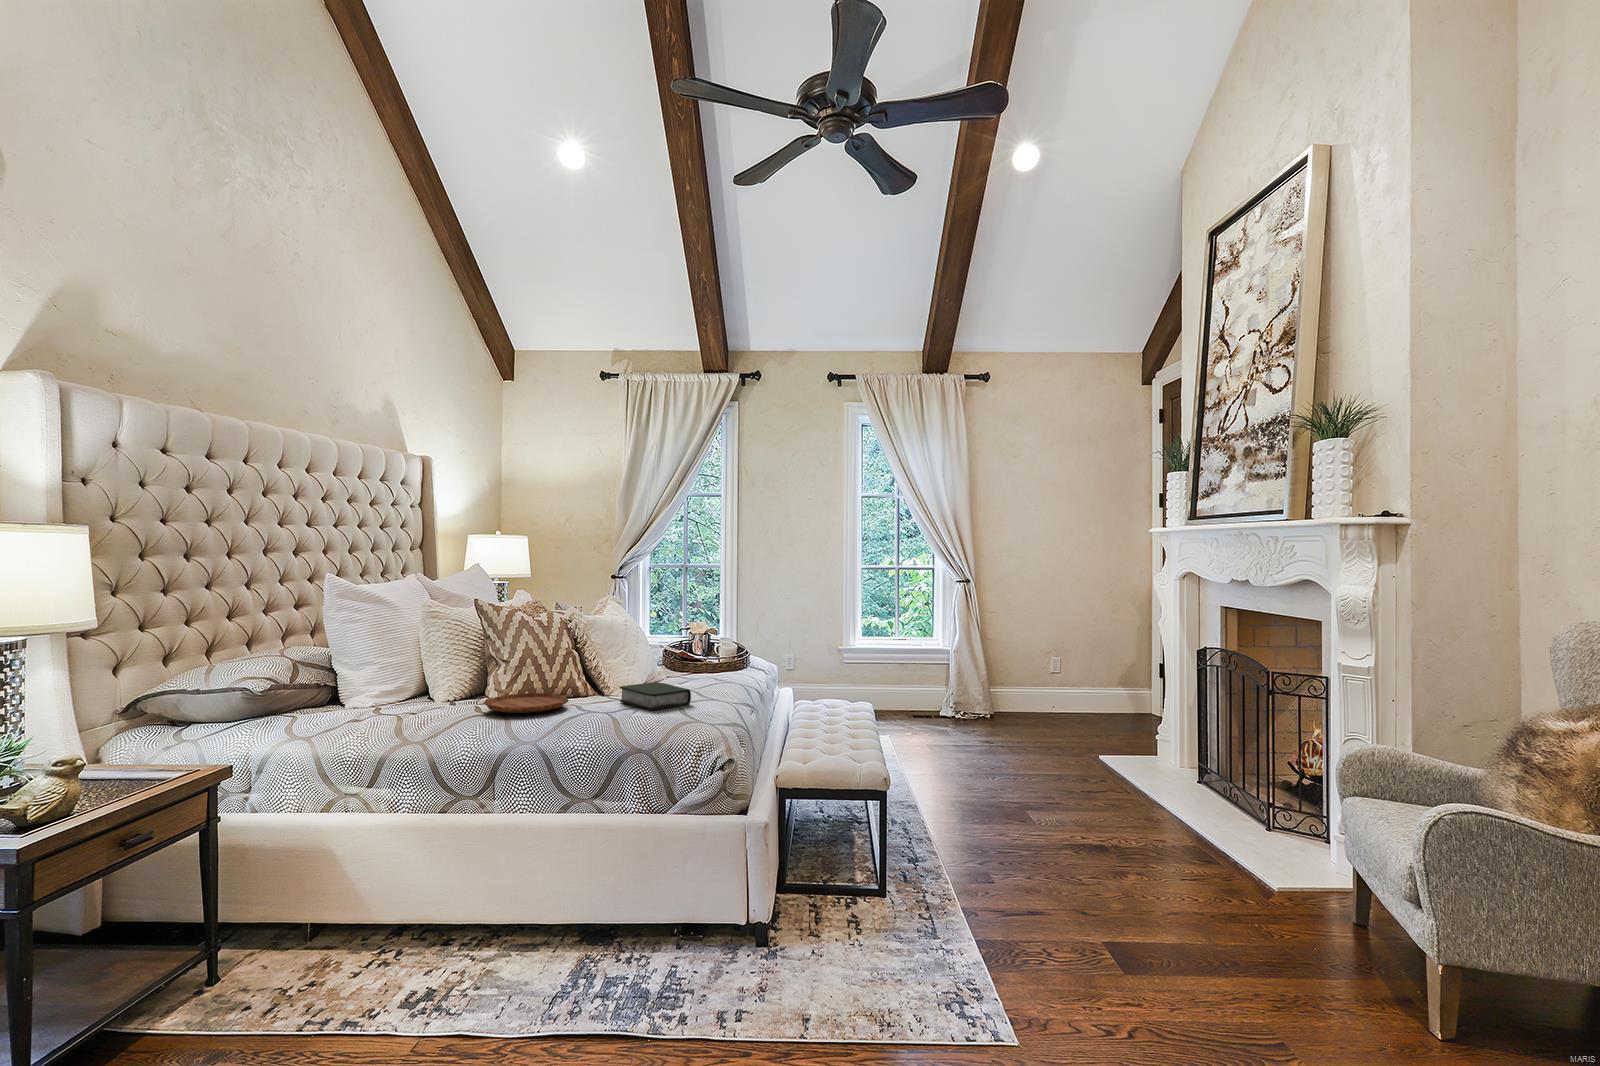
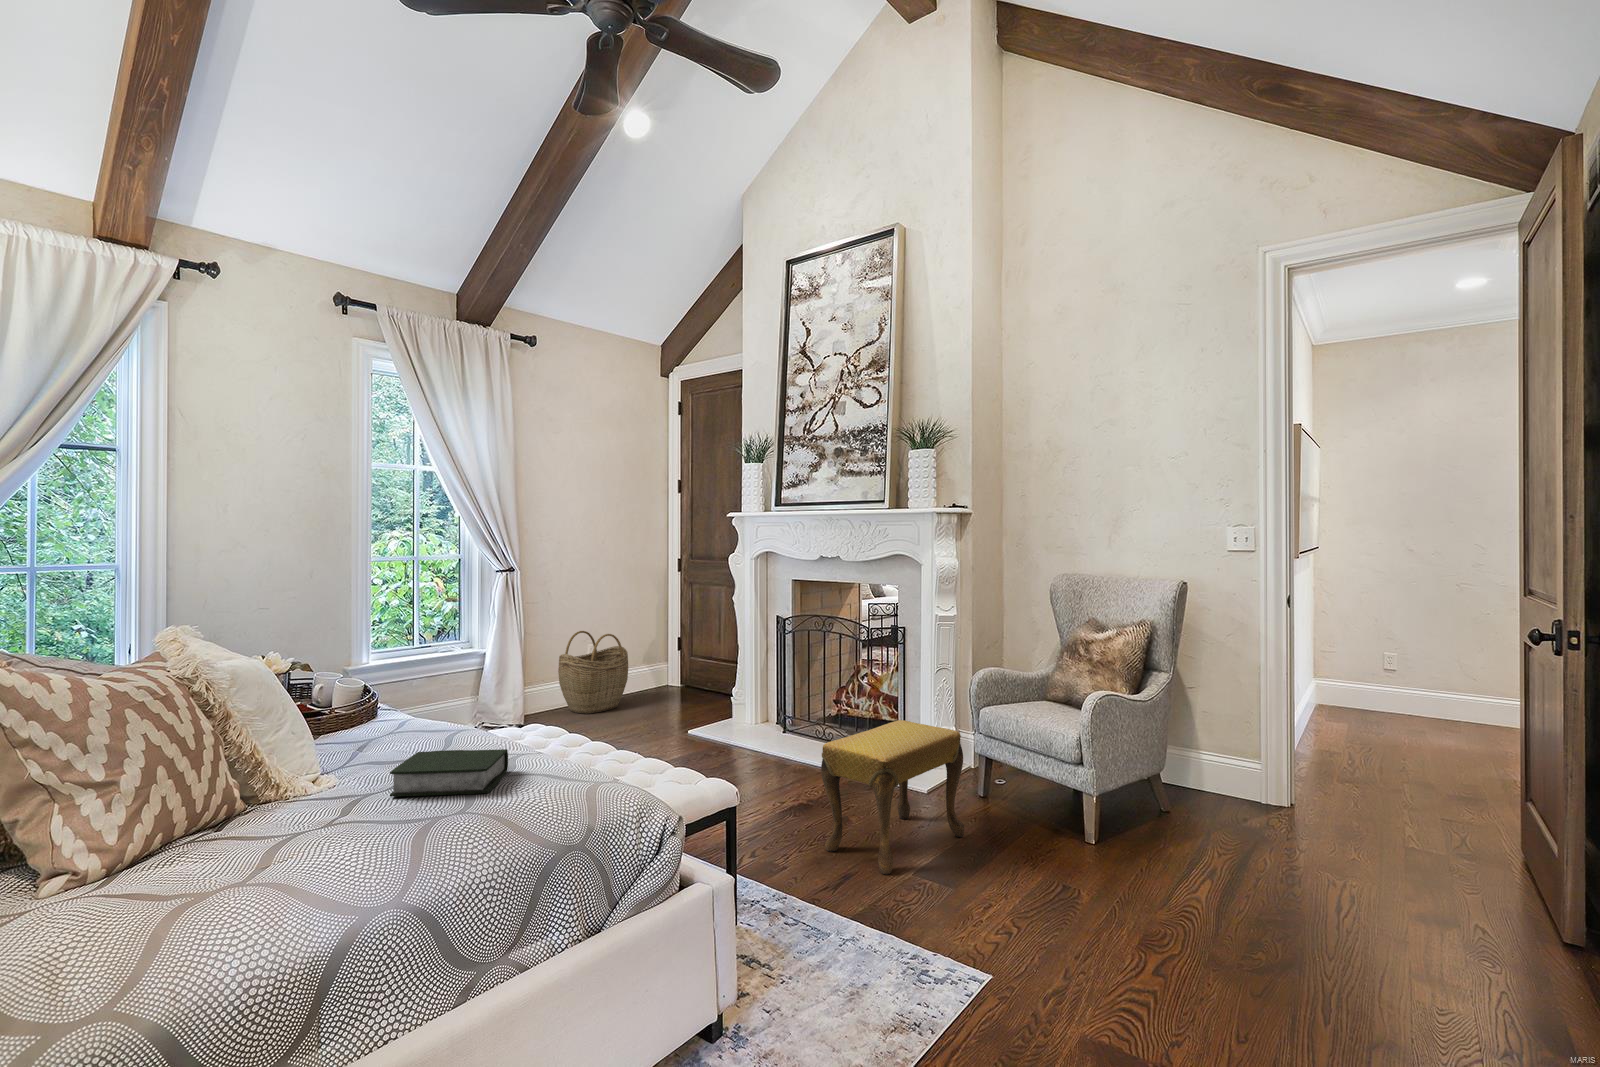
woven basket: none [1014,646,1084,727] -> present [558,631,628,714]
tray: present [485,693,568,713] -> none [151,814,339,882]
footstool: none [1054,771,1247,939] -> present [821,720,964,874]

